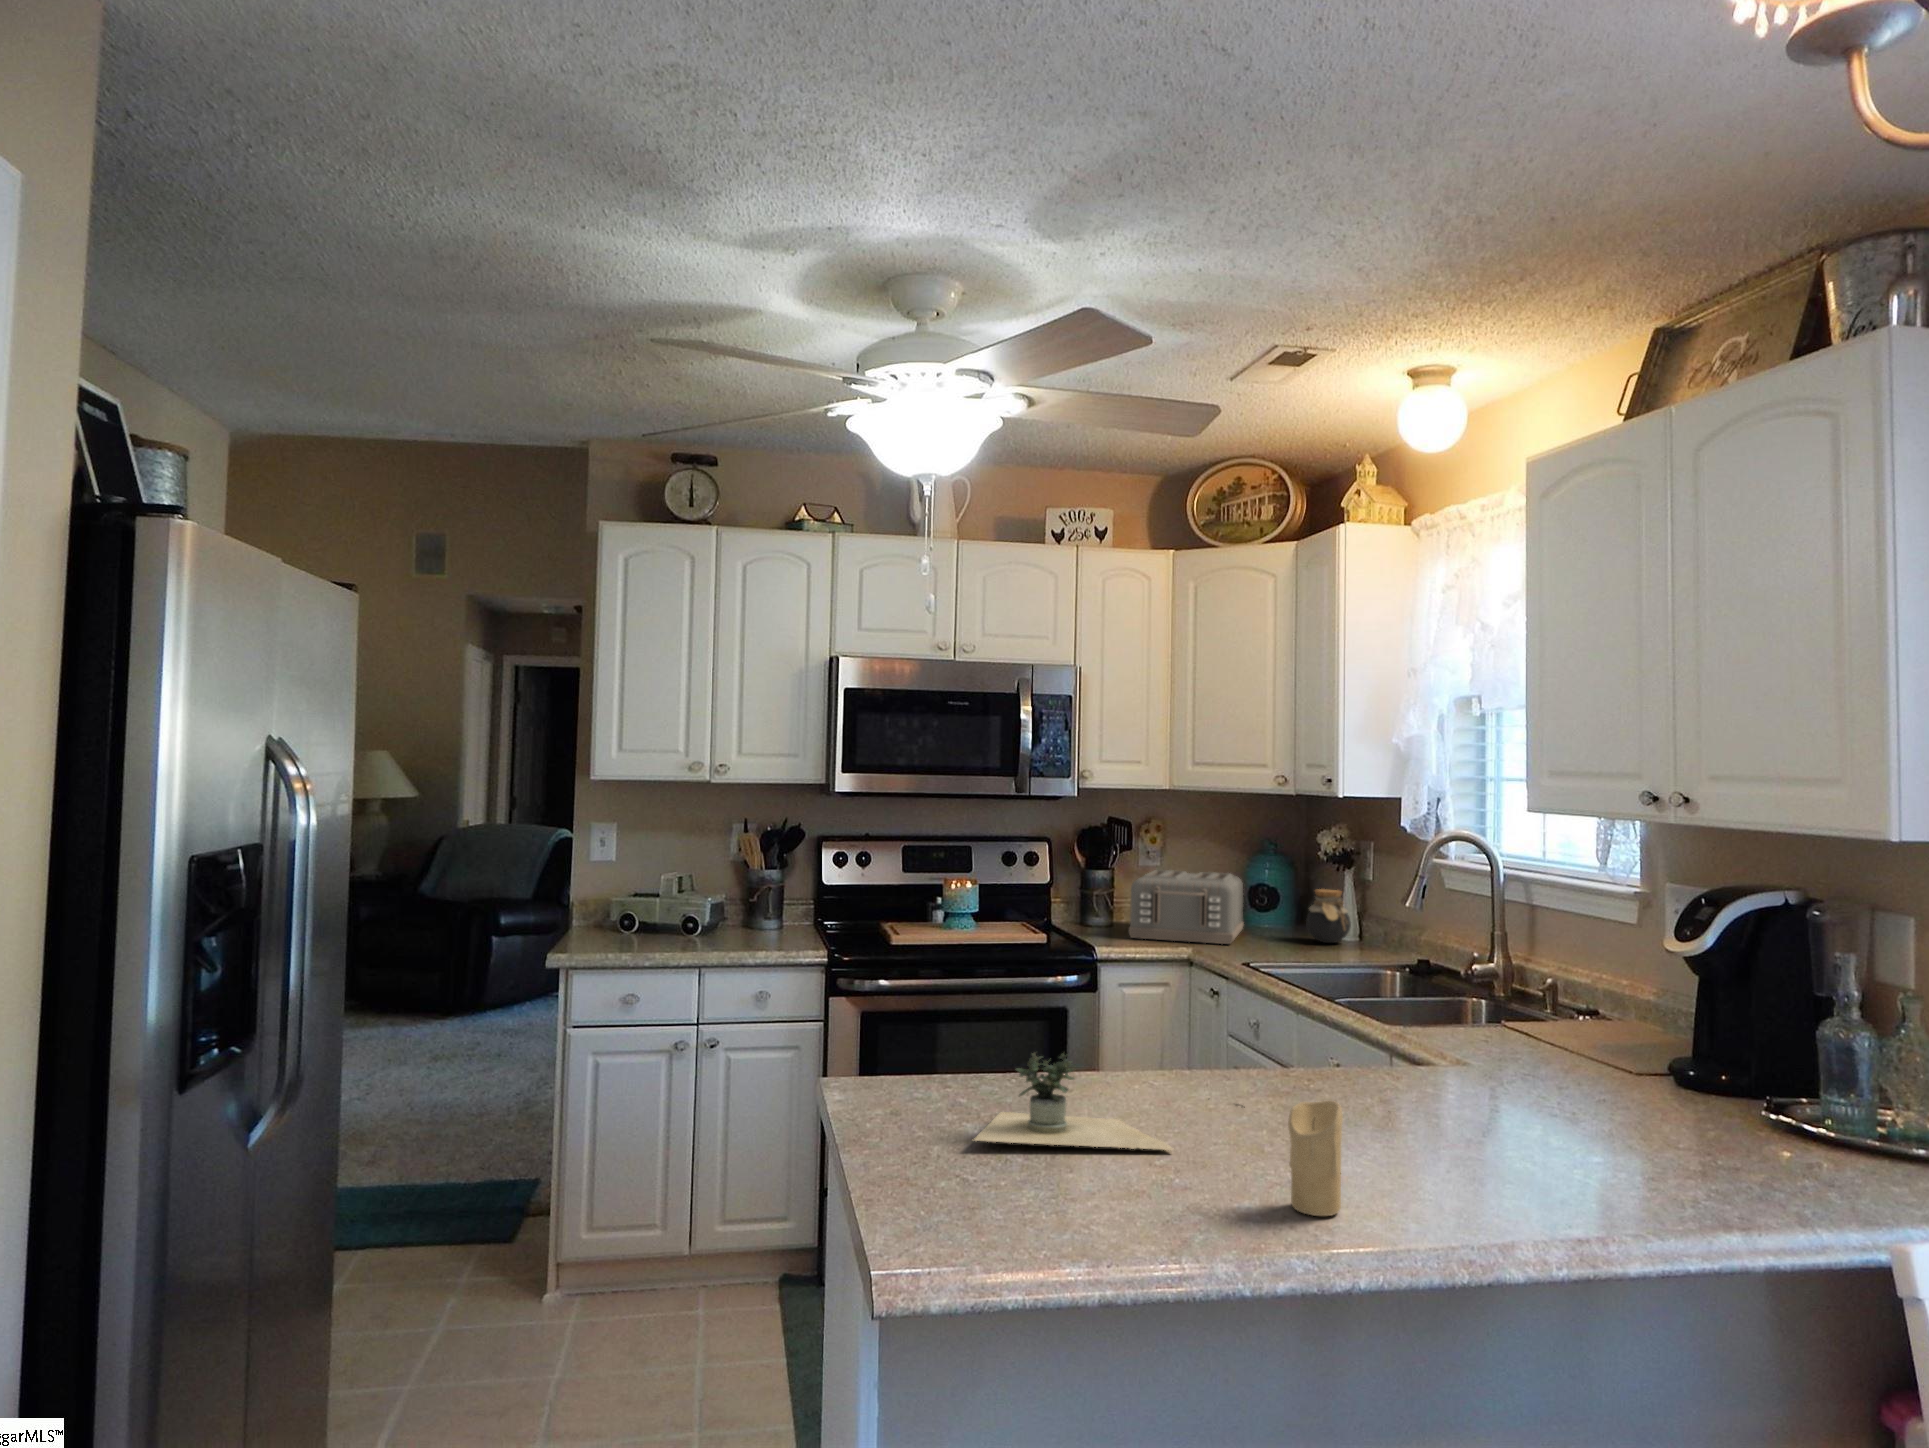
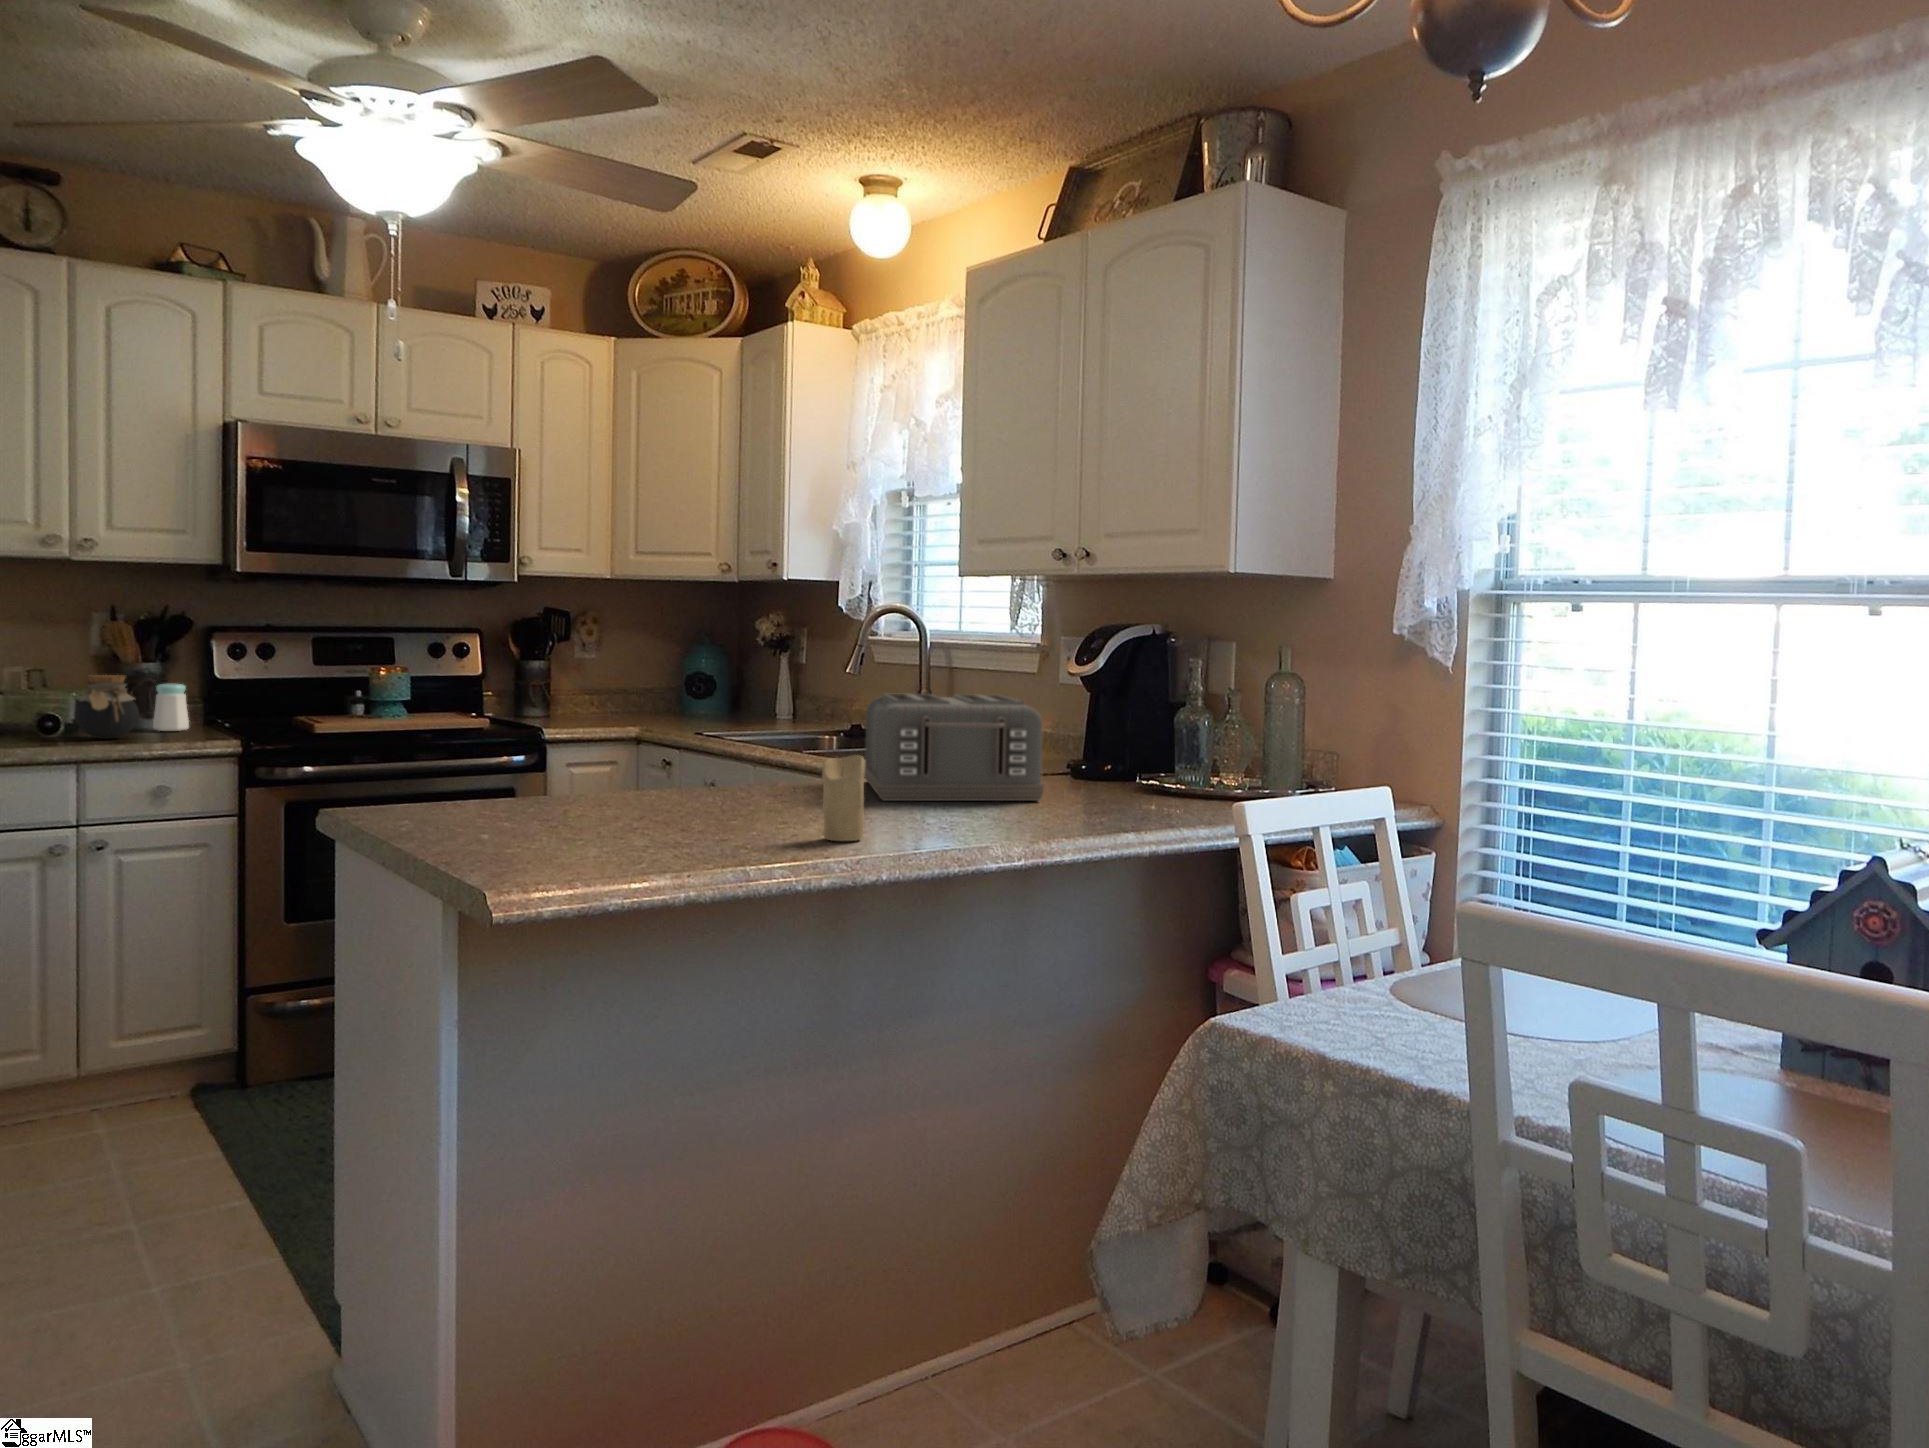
toaster: present [1129,870,1243,944] -> present [864,693,1044,801]
jar: present [1306,889,1351,943] -> present [75,675,139,739]
salt shaker: none [769,890,796,933] -> present [153,684,189,731]
potted plant: present [974,1053,1245,1150] -> none [532,748,773,824]

